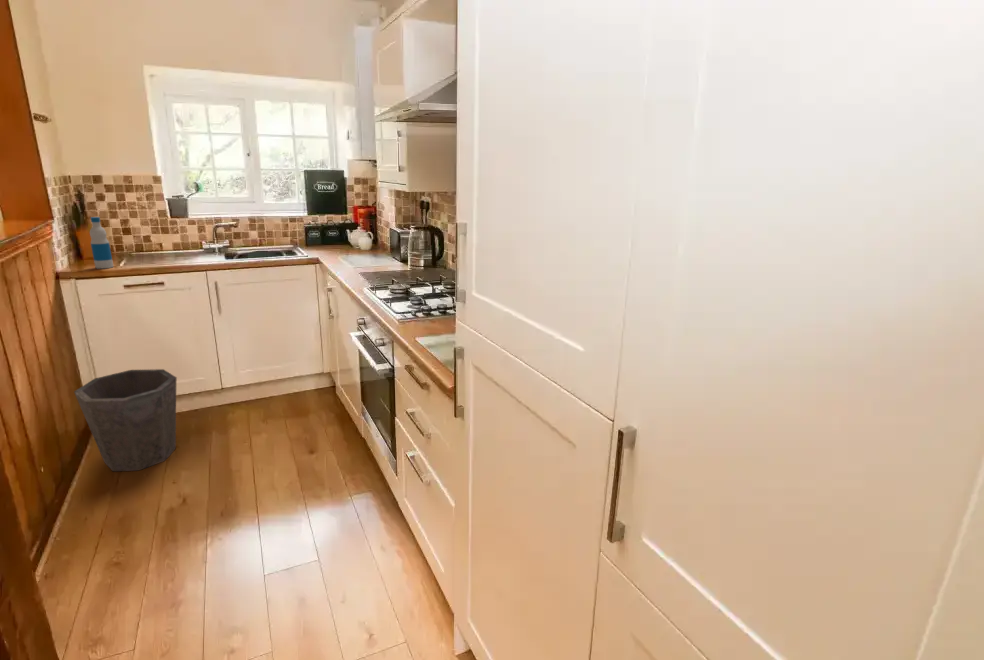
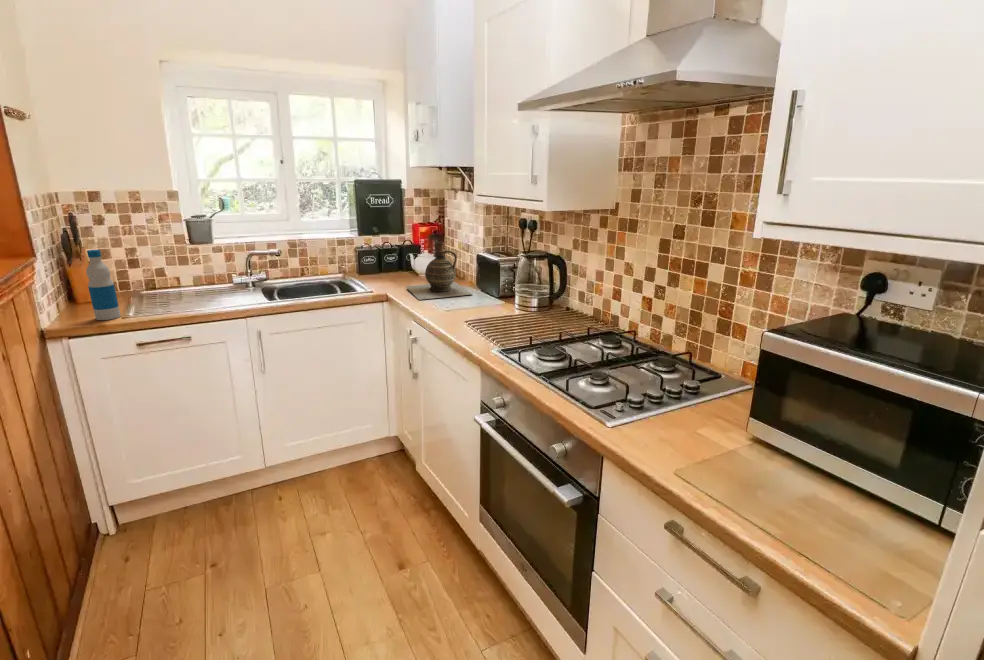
ceramic jug: none [335,218,384,262] -> present [406,241,471,300]
waste bin: present [74,369,177,471] -> none [72,456,217,613]

